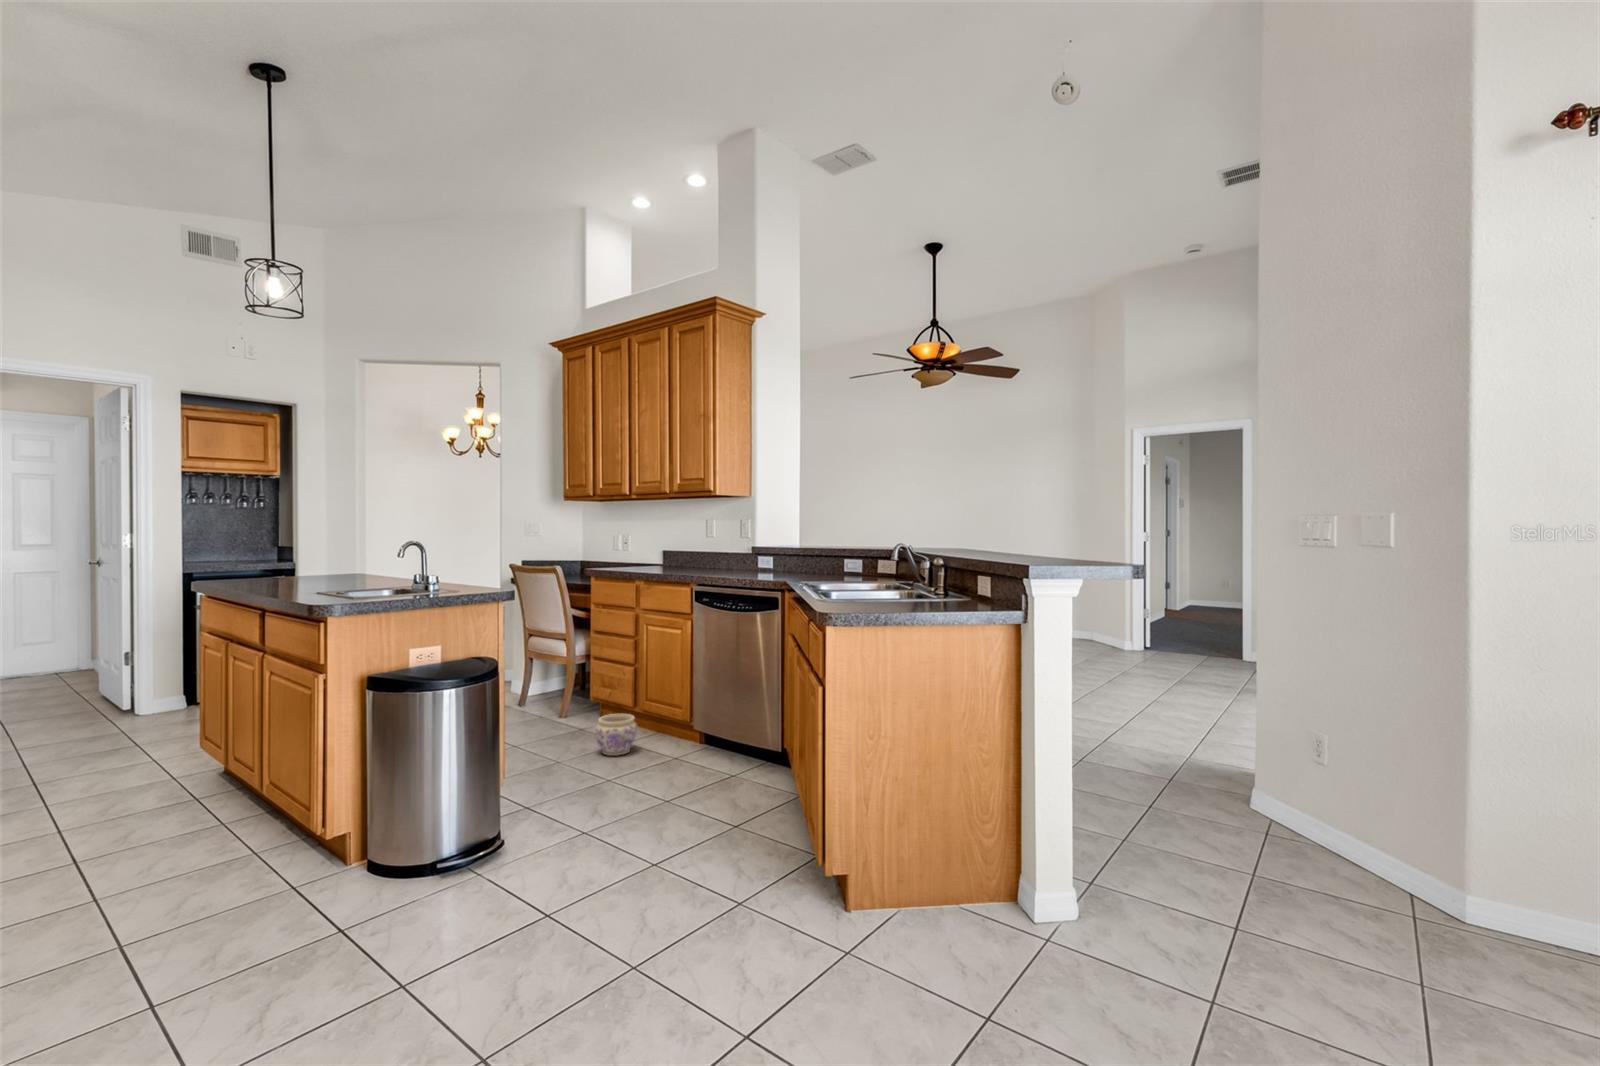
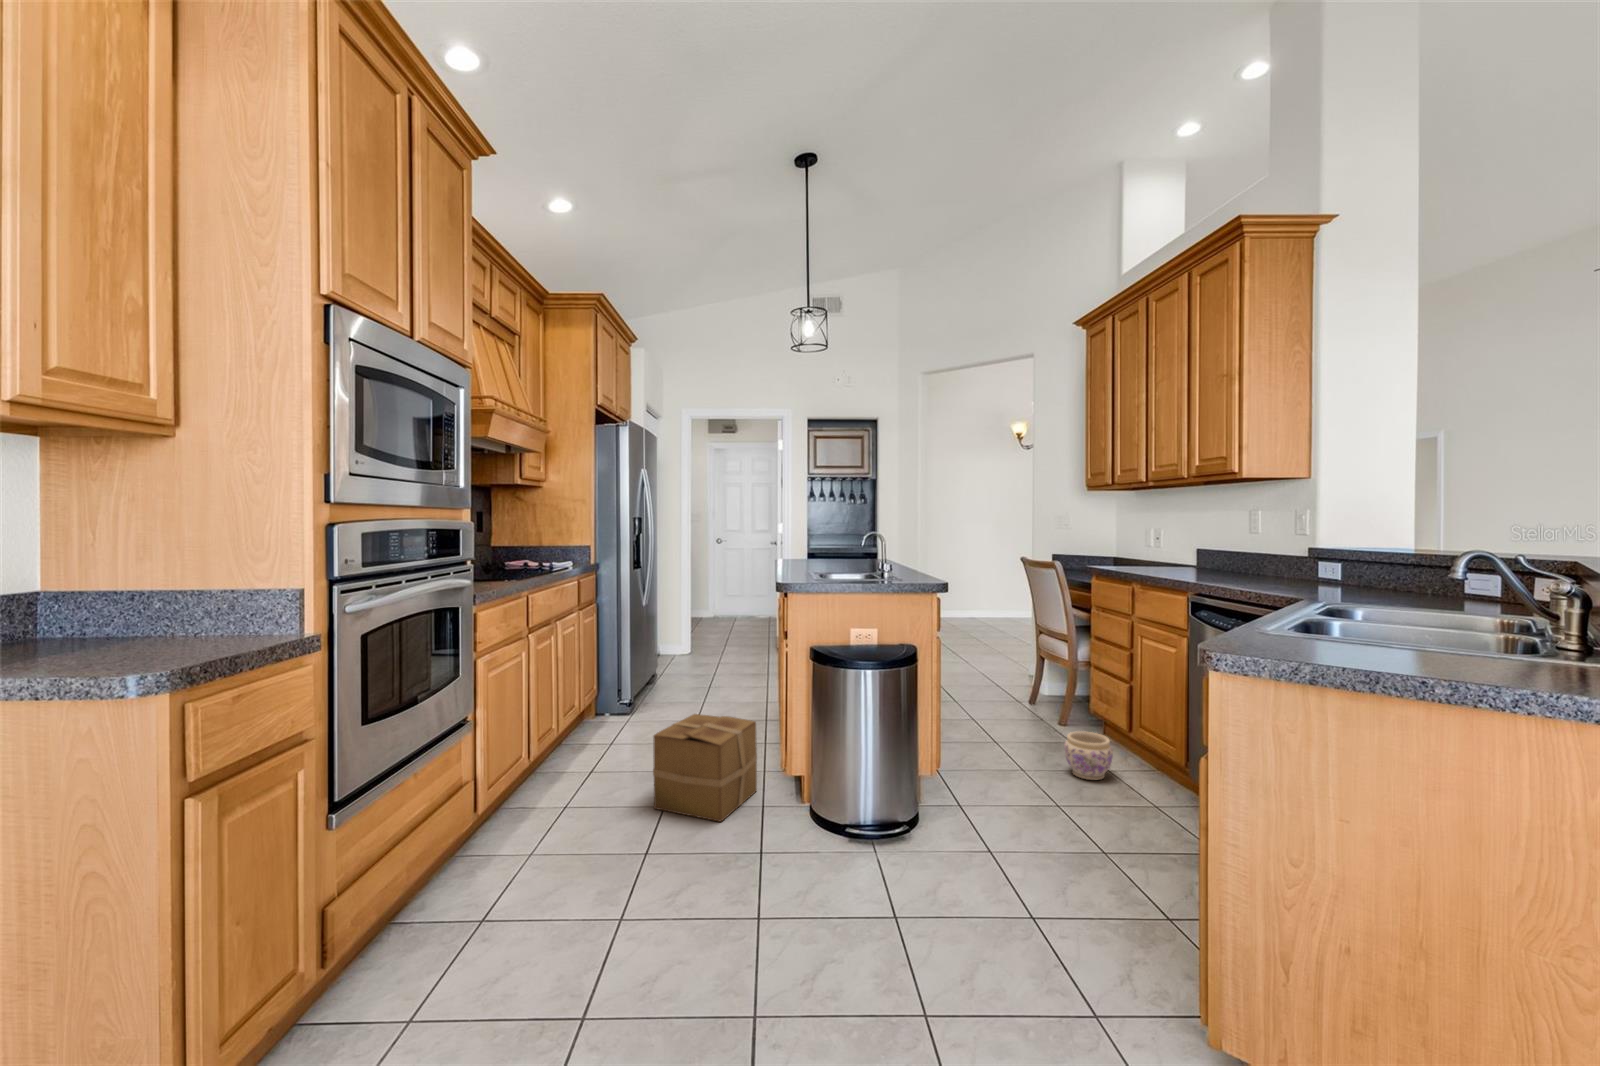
cardboard box: none [65,781,254,964] -> present [653,714,757,821]

